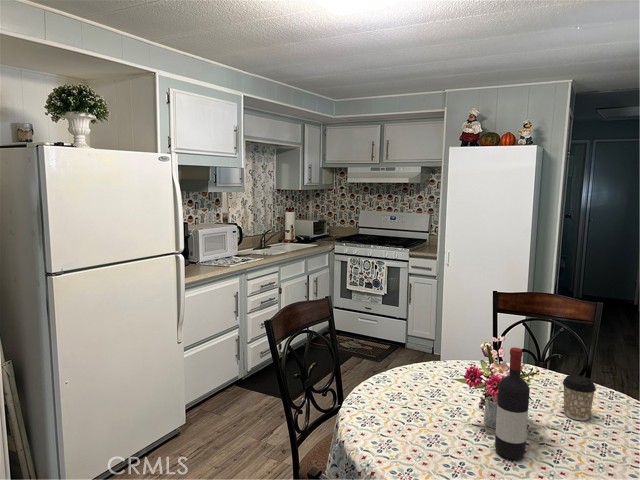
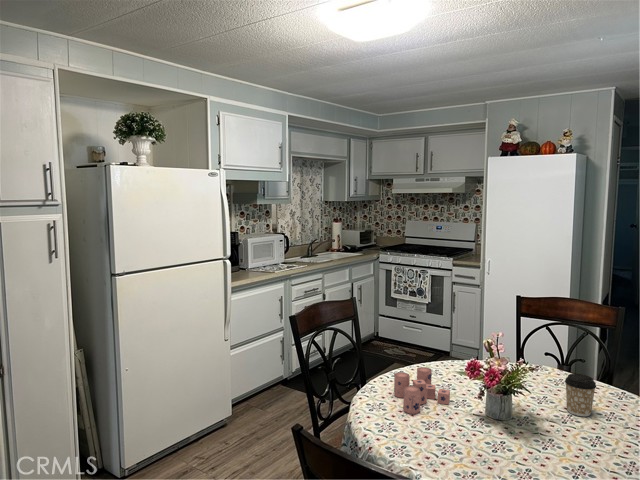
wine bottle: present [495,347,530,459] -> none [489,342,518,444]
candle: none [382,372,443,427] -> present [394,367,450,414]

